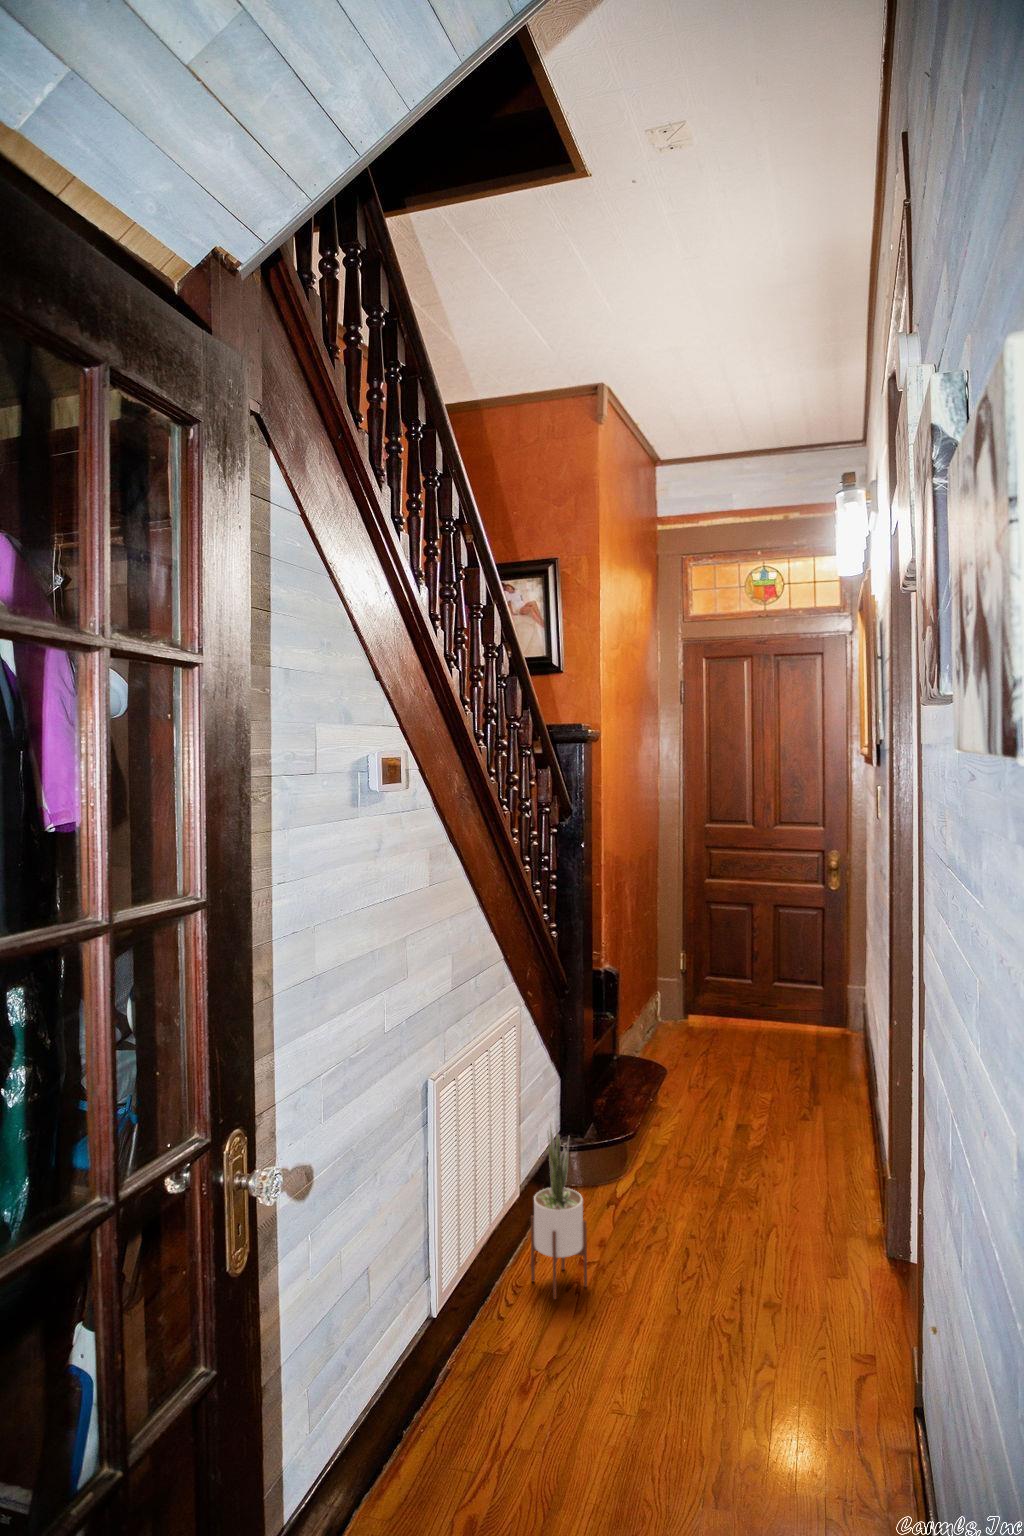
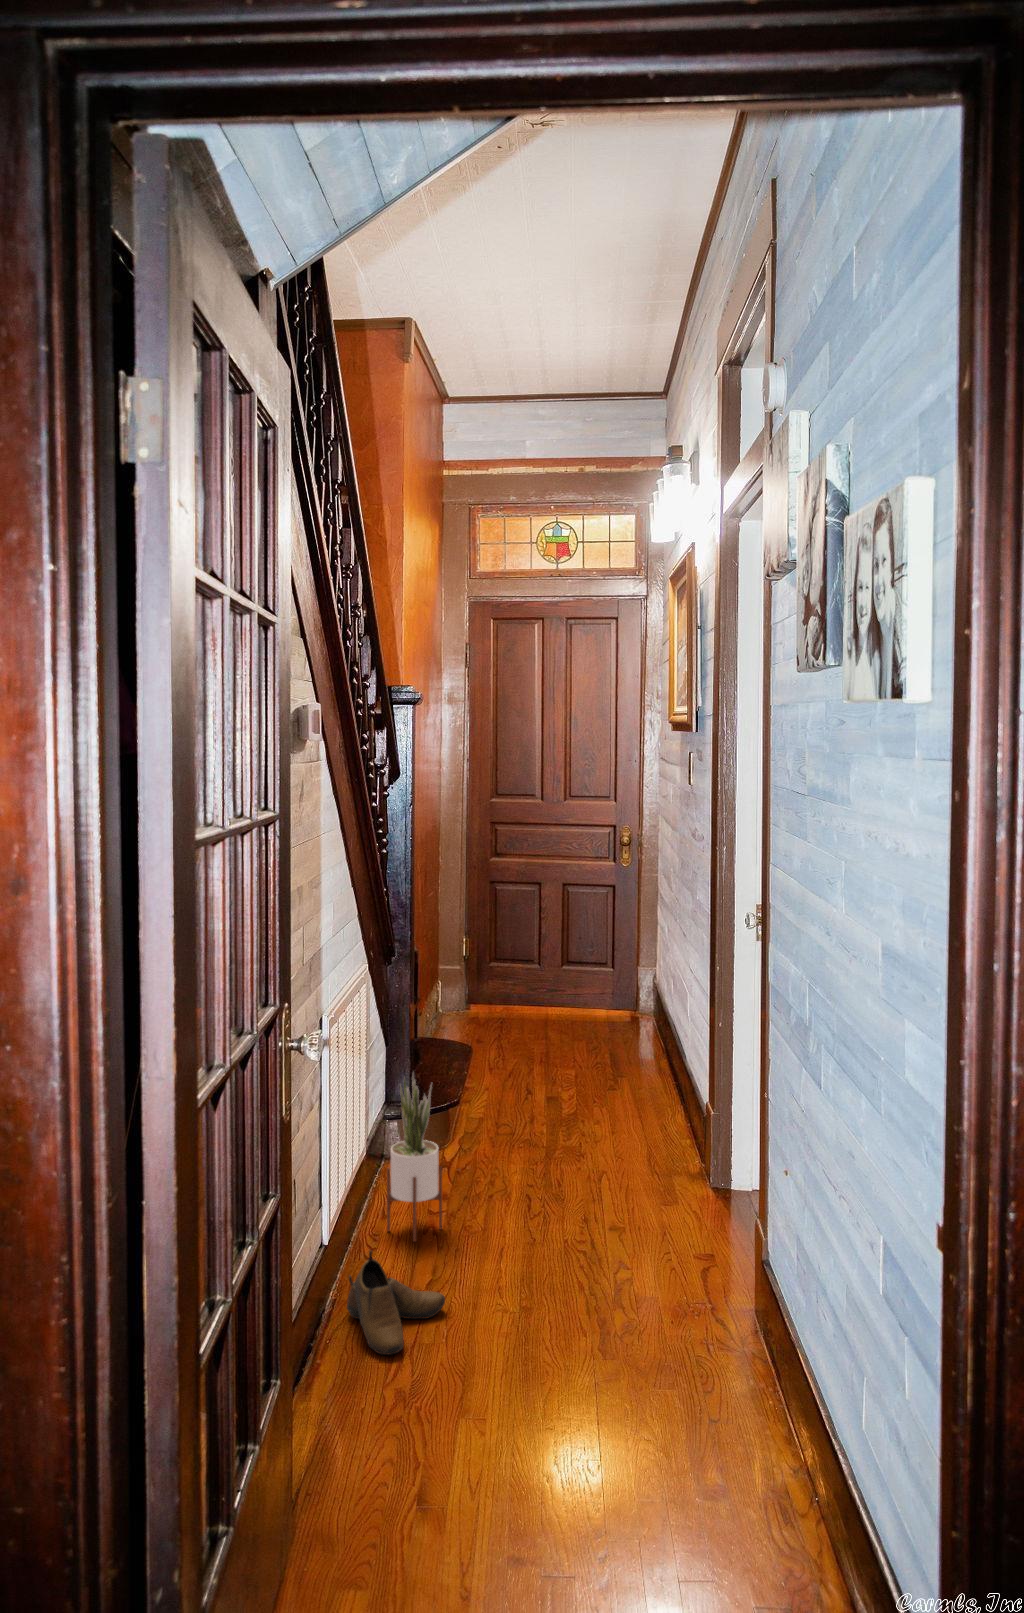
shoe: none [456,1325,559,1456] -> present [347,1251,445,1355]

